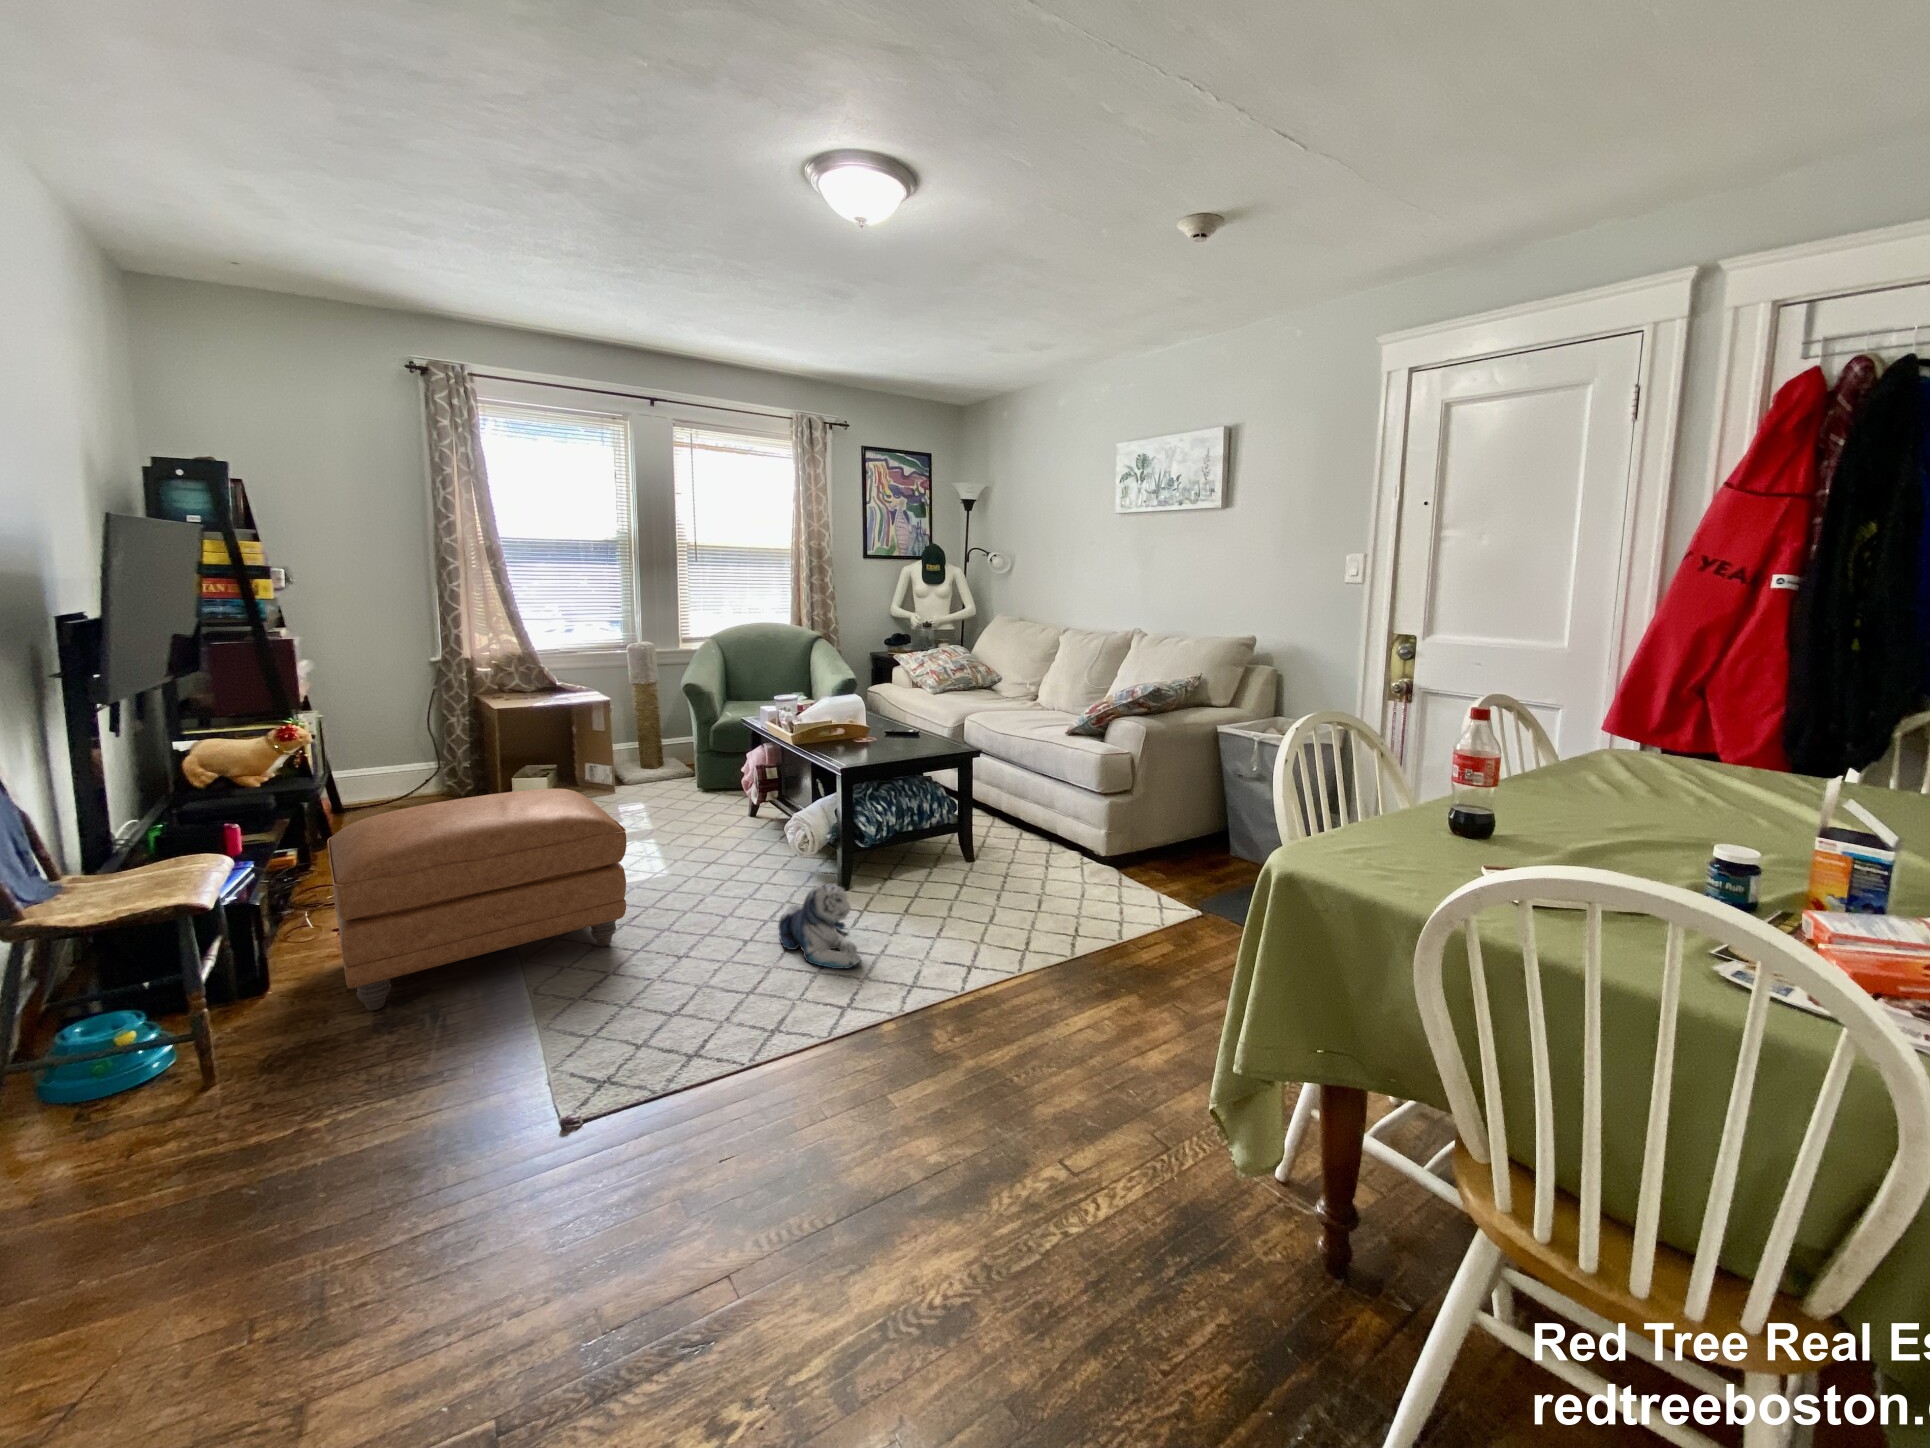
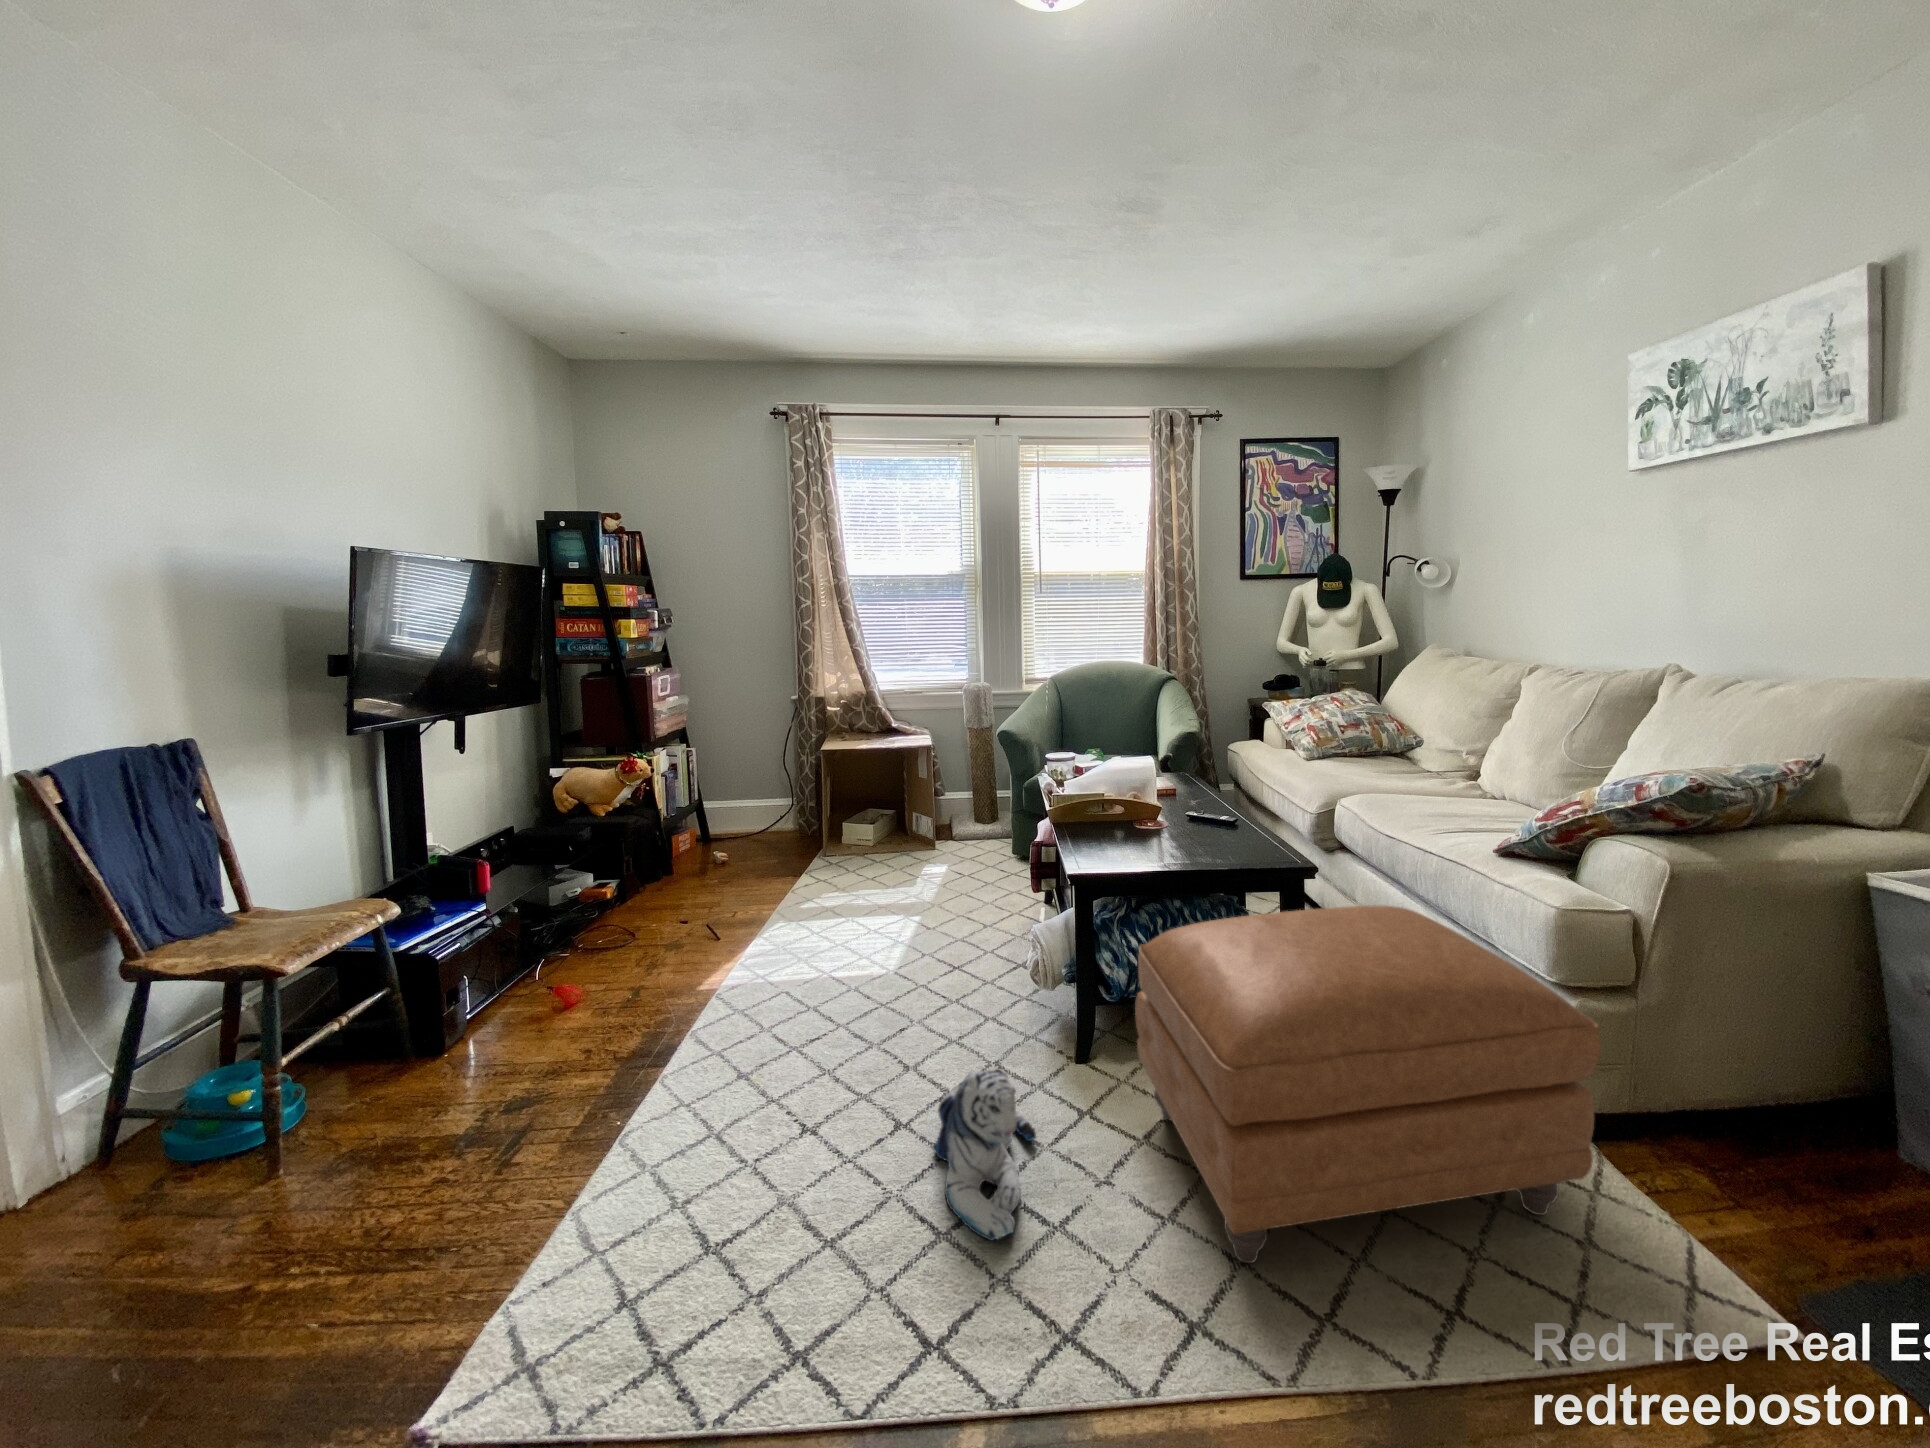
ottoman: present [327,788,627,1010] -> present [1135,906,1601,1263]

